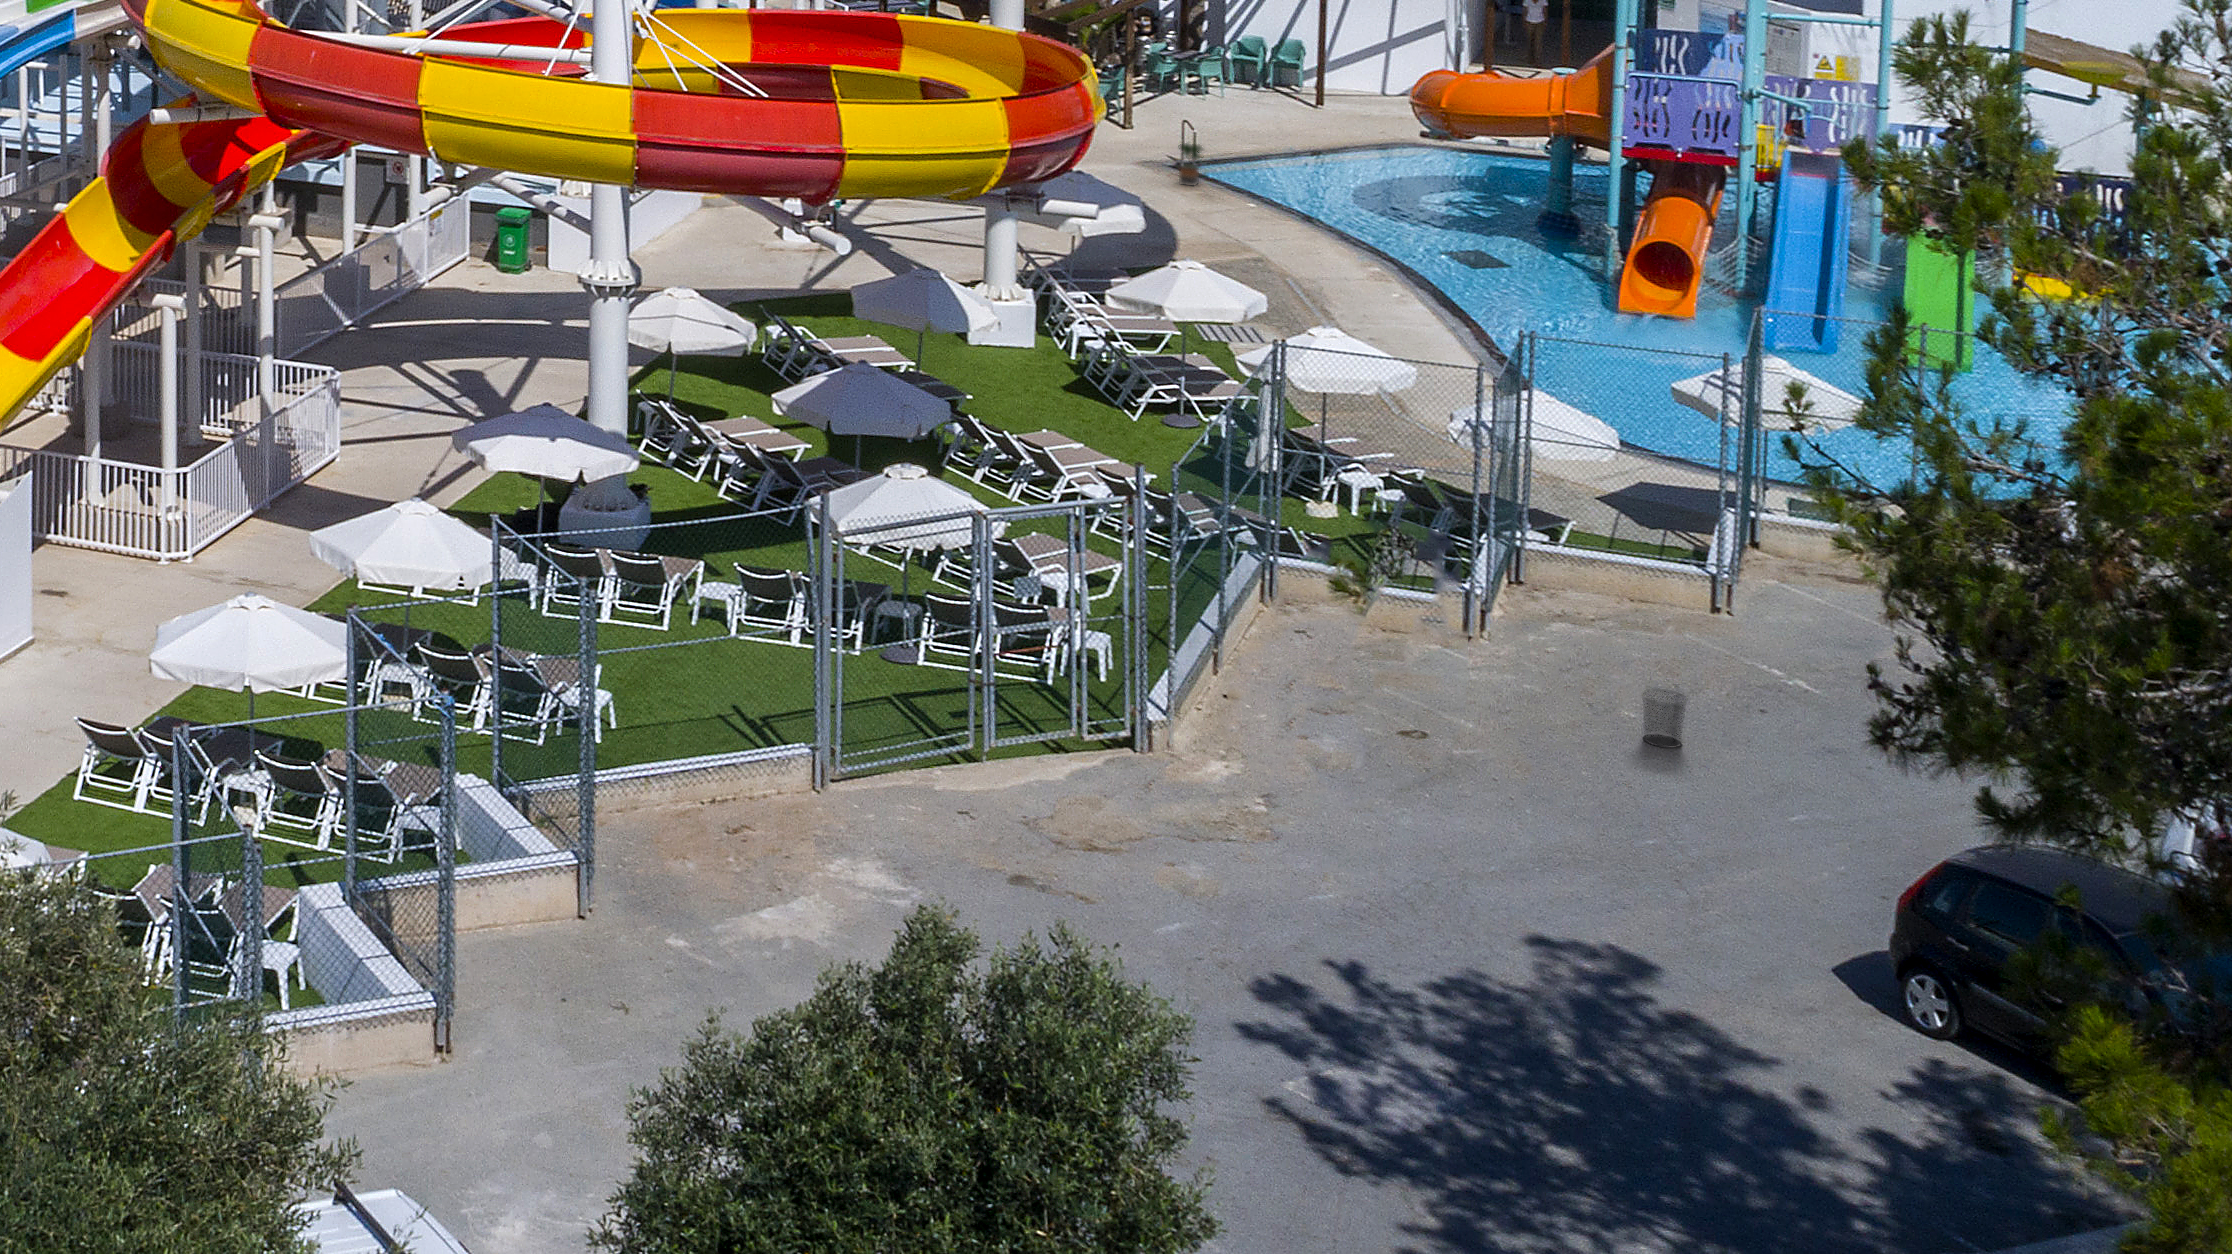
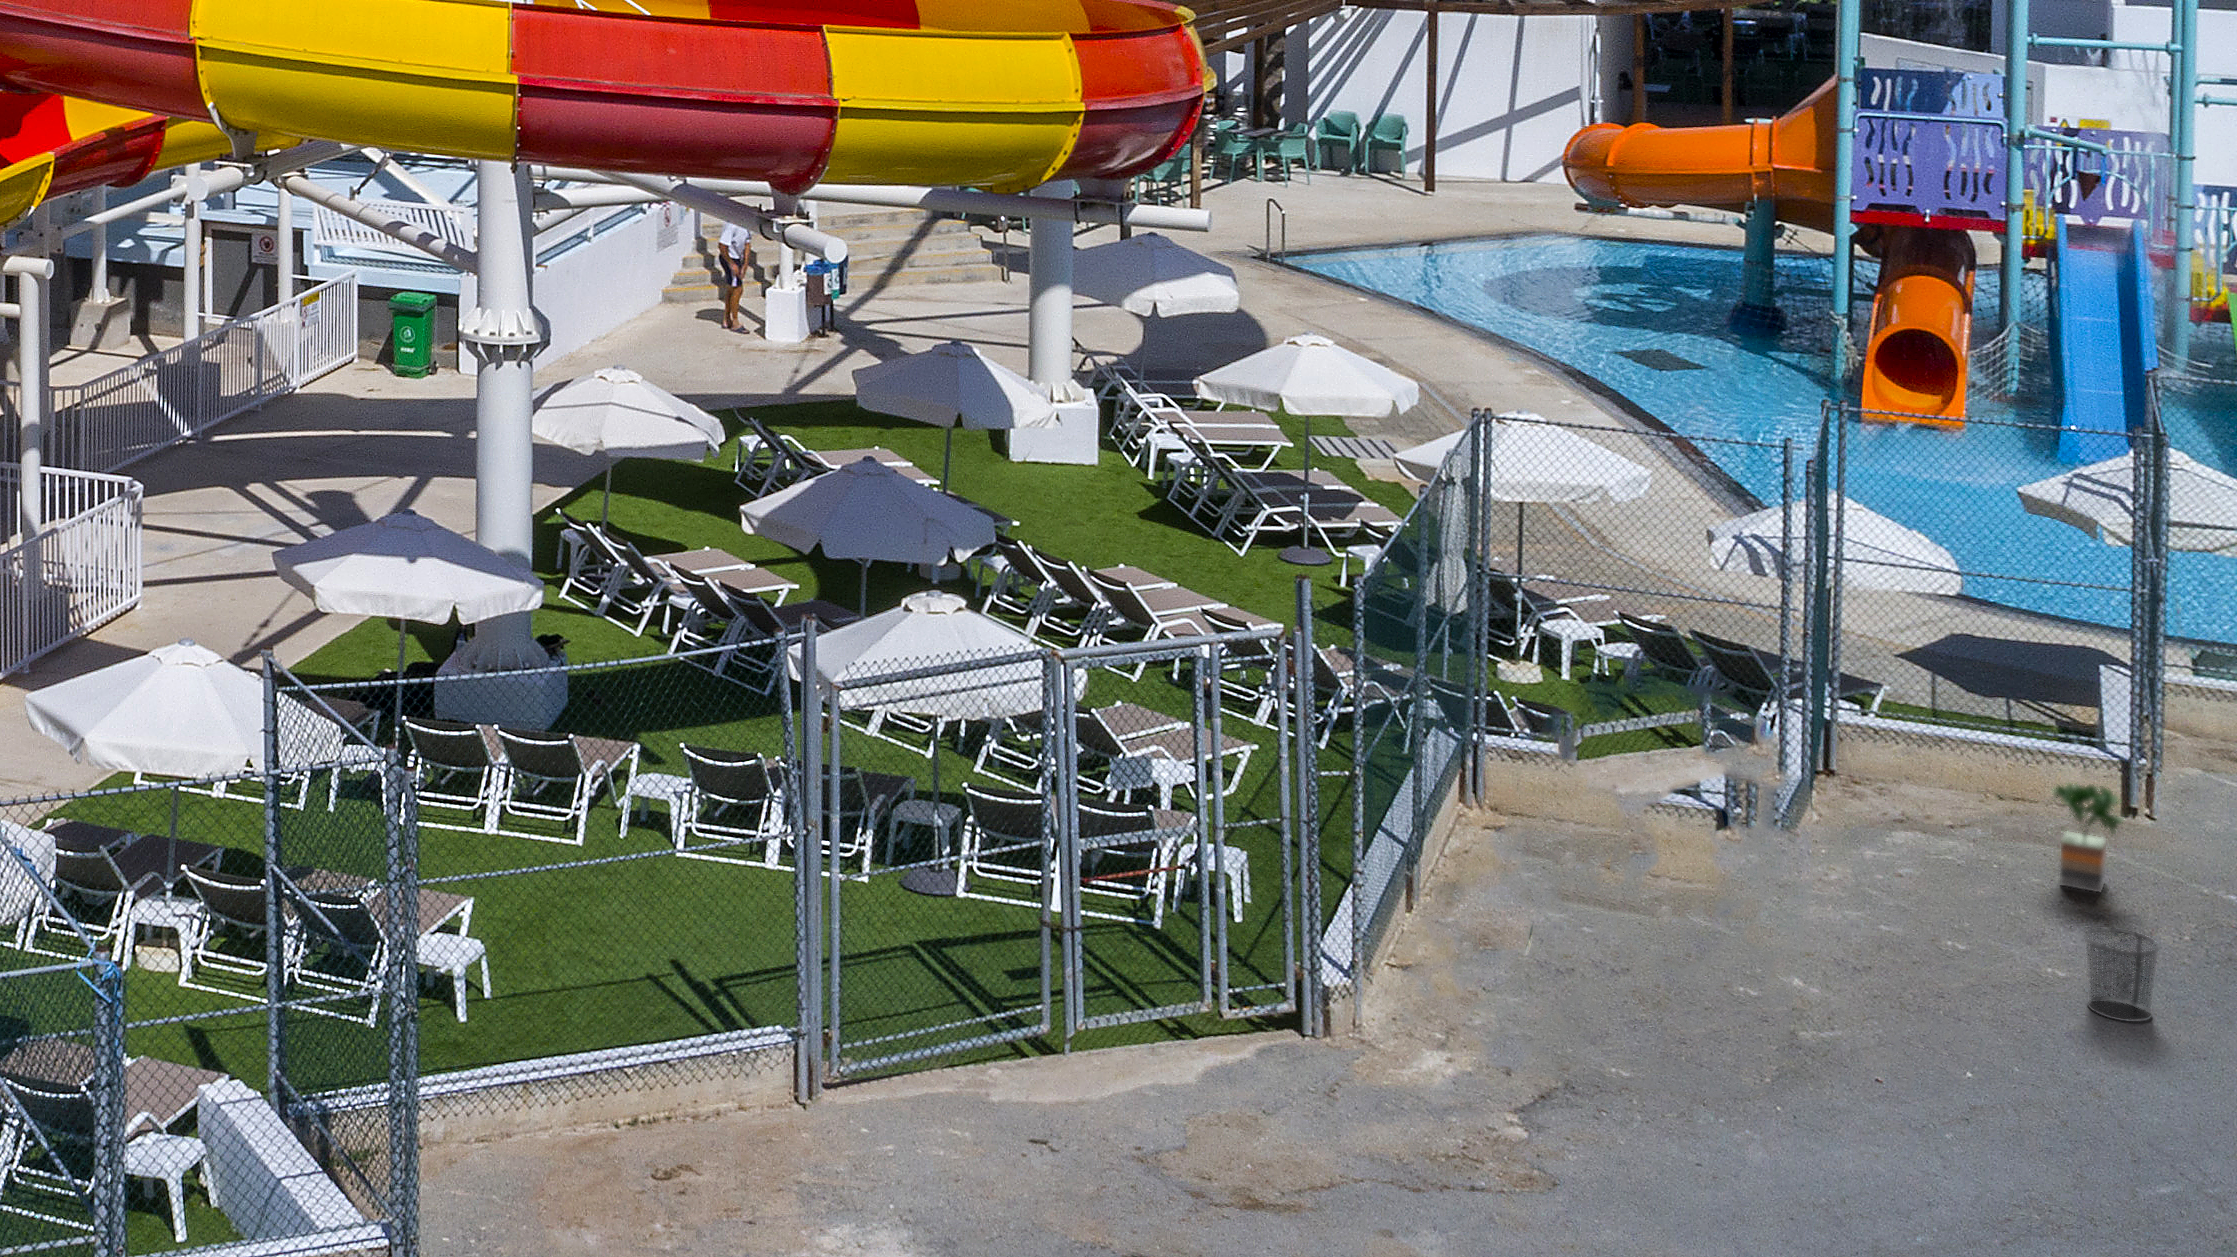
potted tree: present [1178,143,1204,186] -> present [2053,783,2123,892]

